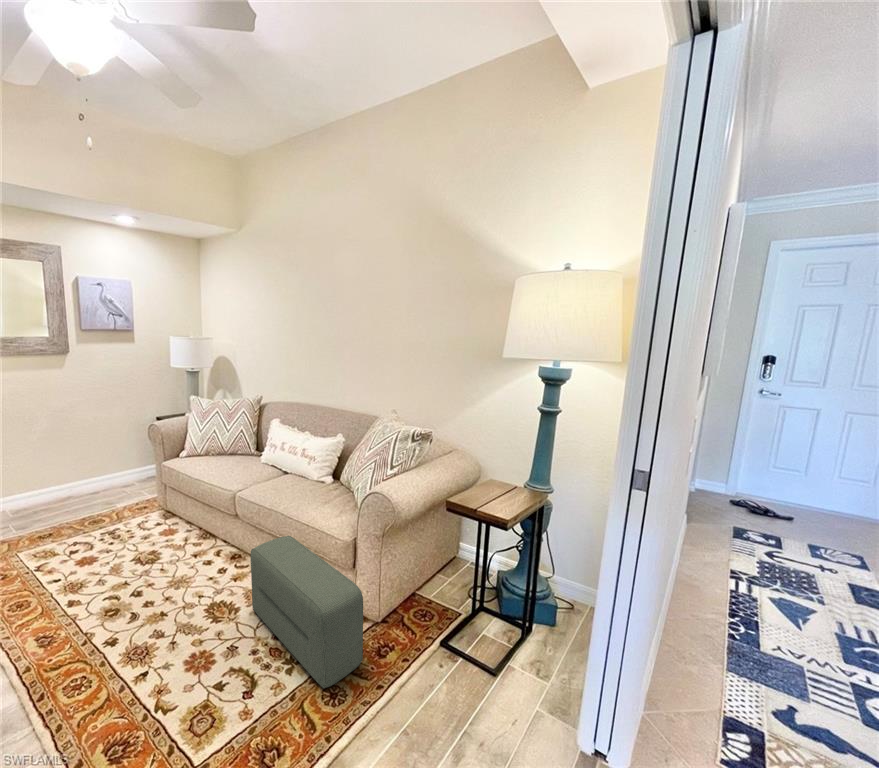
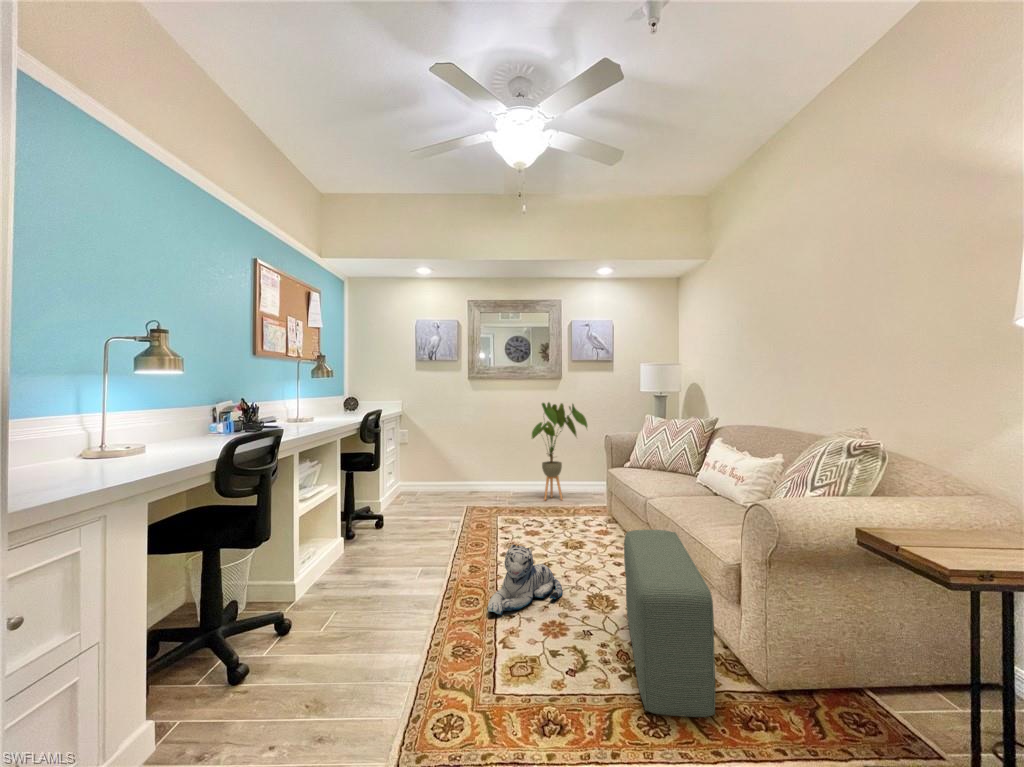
house plant: none [38,400,122,509] -> present [532,402,587,500]
plush toy: none [106,599,181,688] -> present [487,544,563,615]

